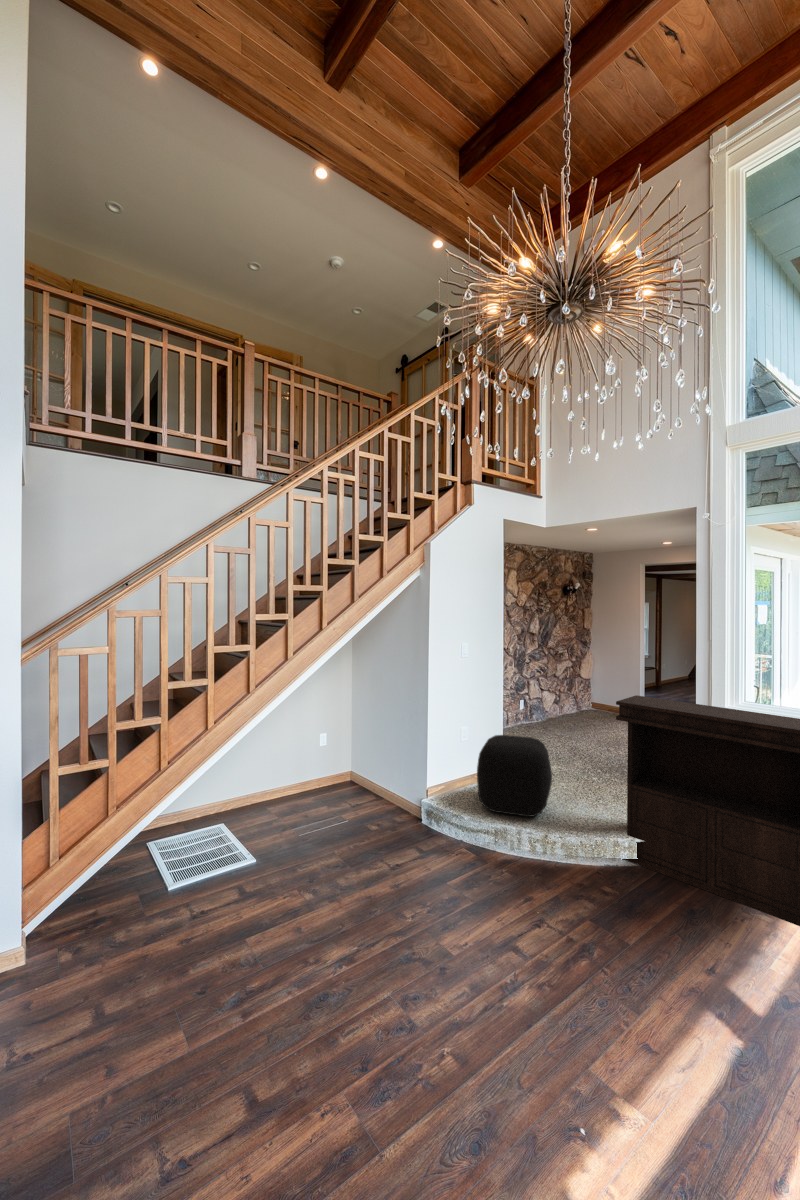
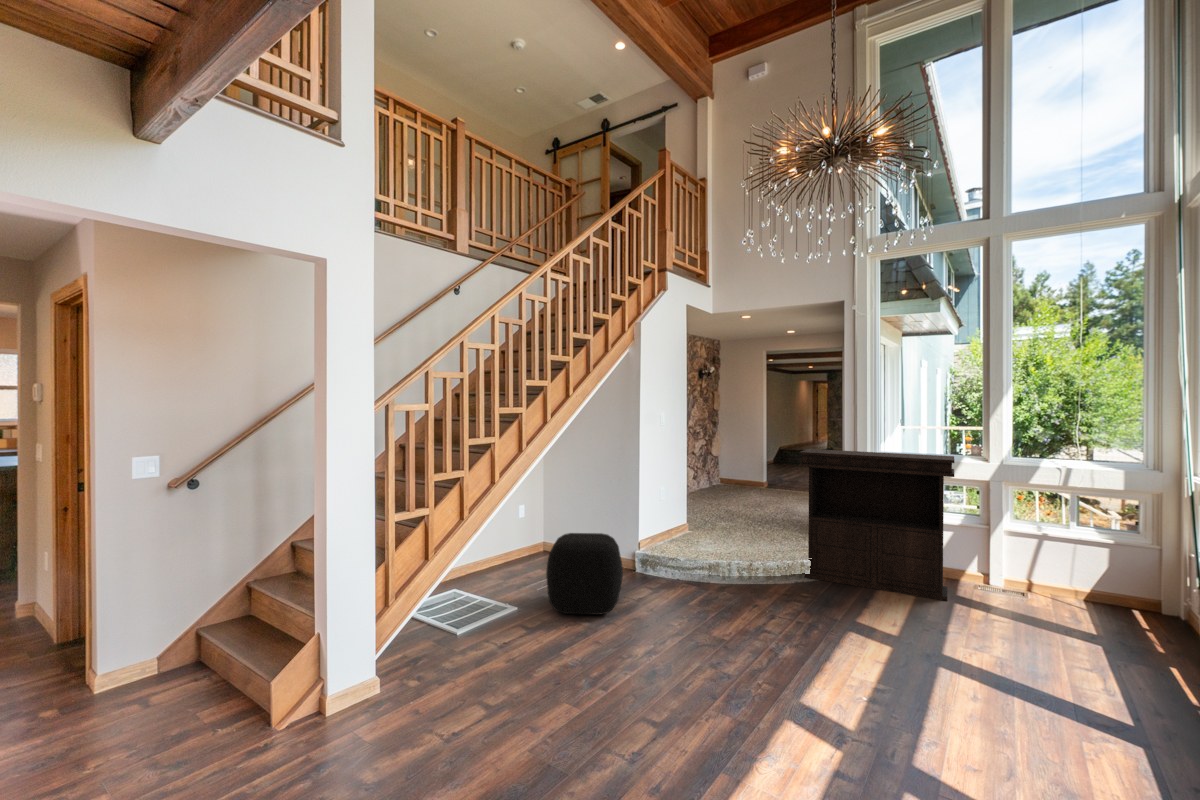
ottoman: present [477,735,552,816] -> present [546,533,623,615]

